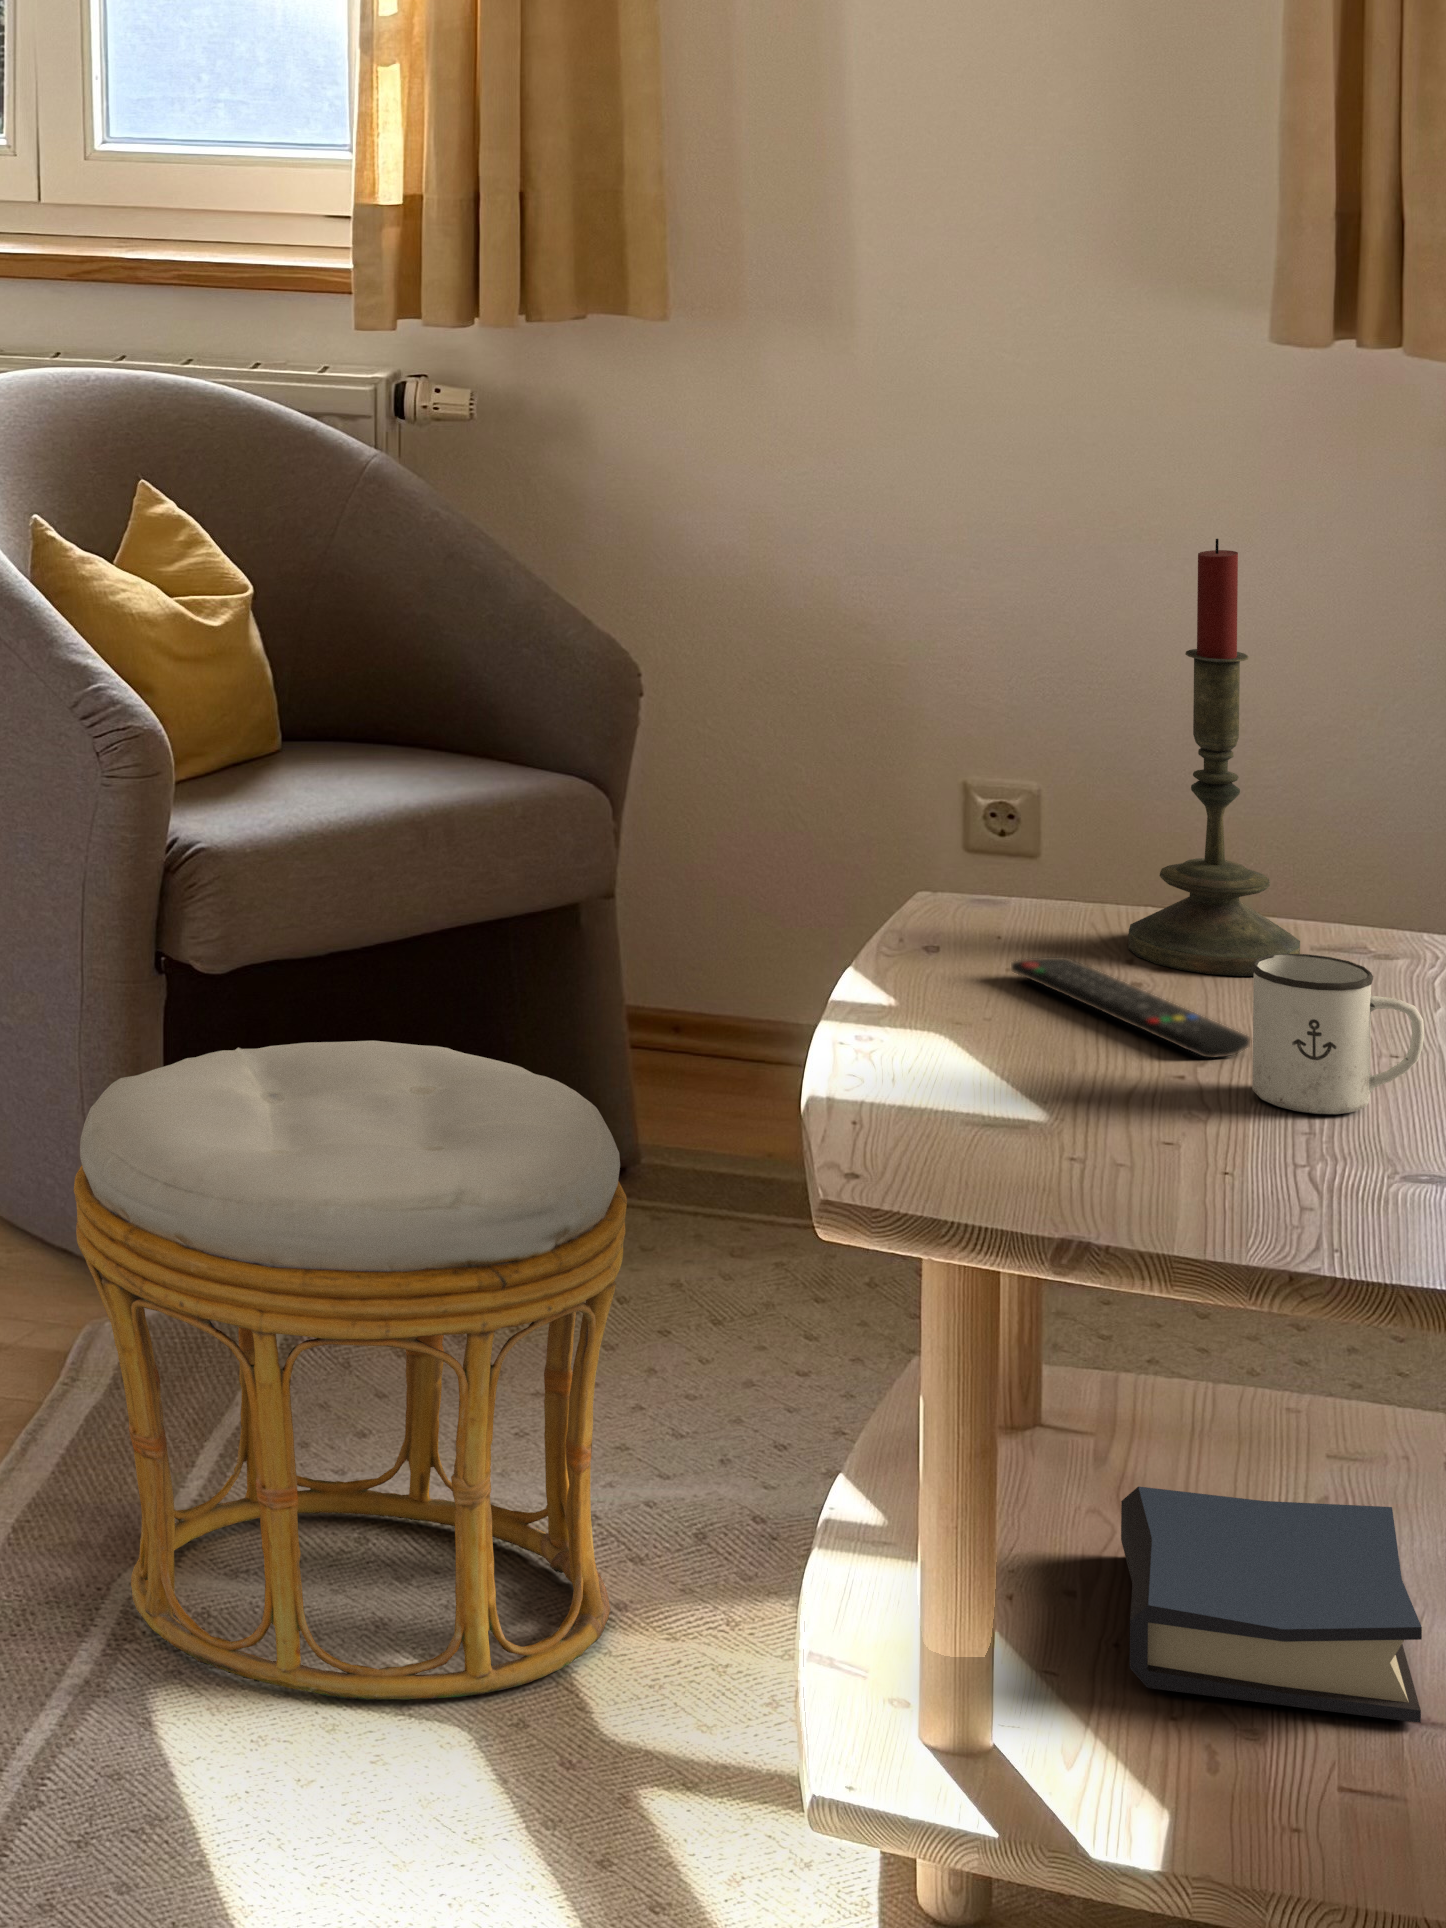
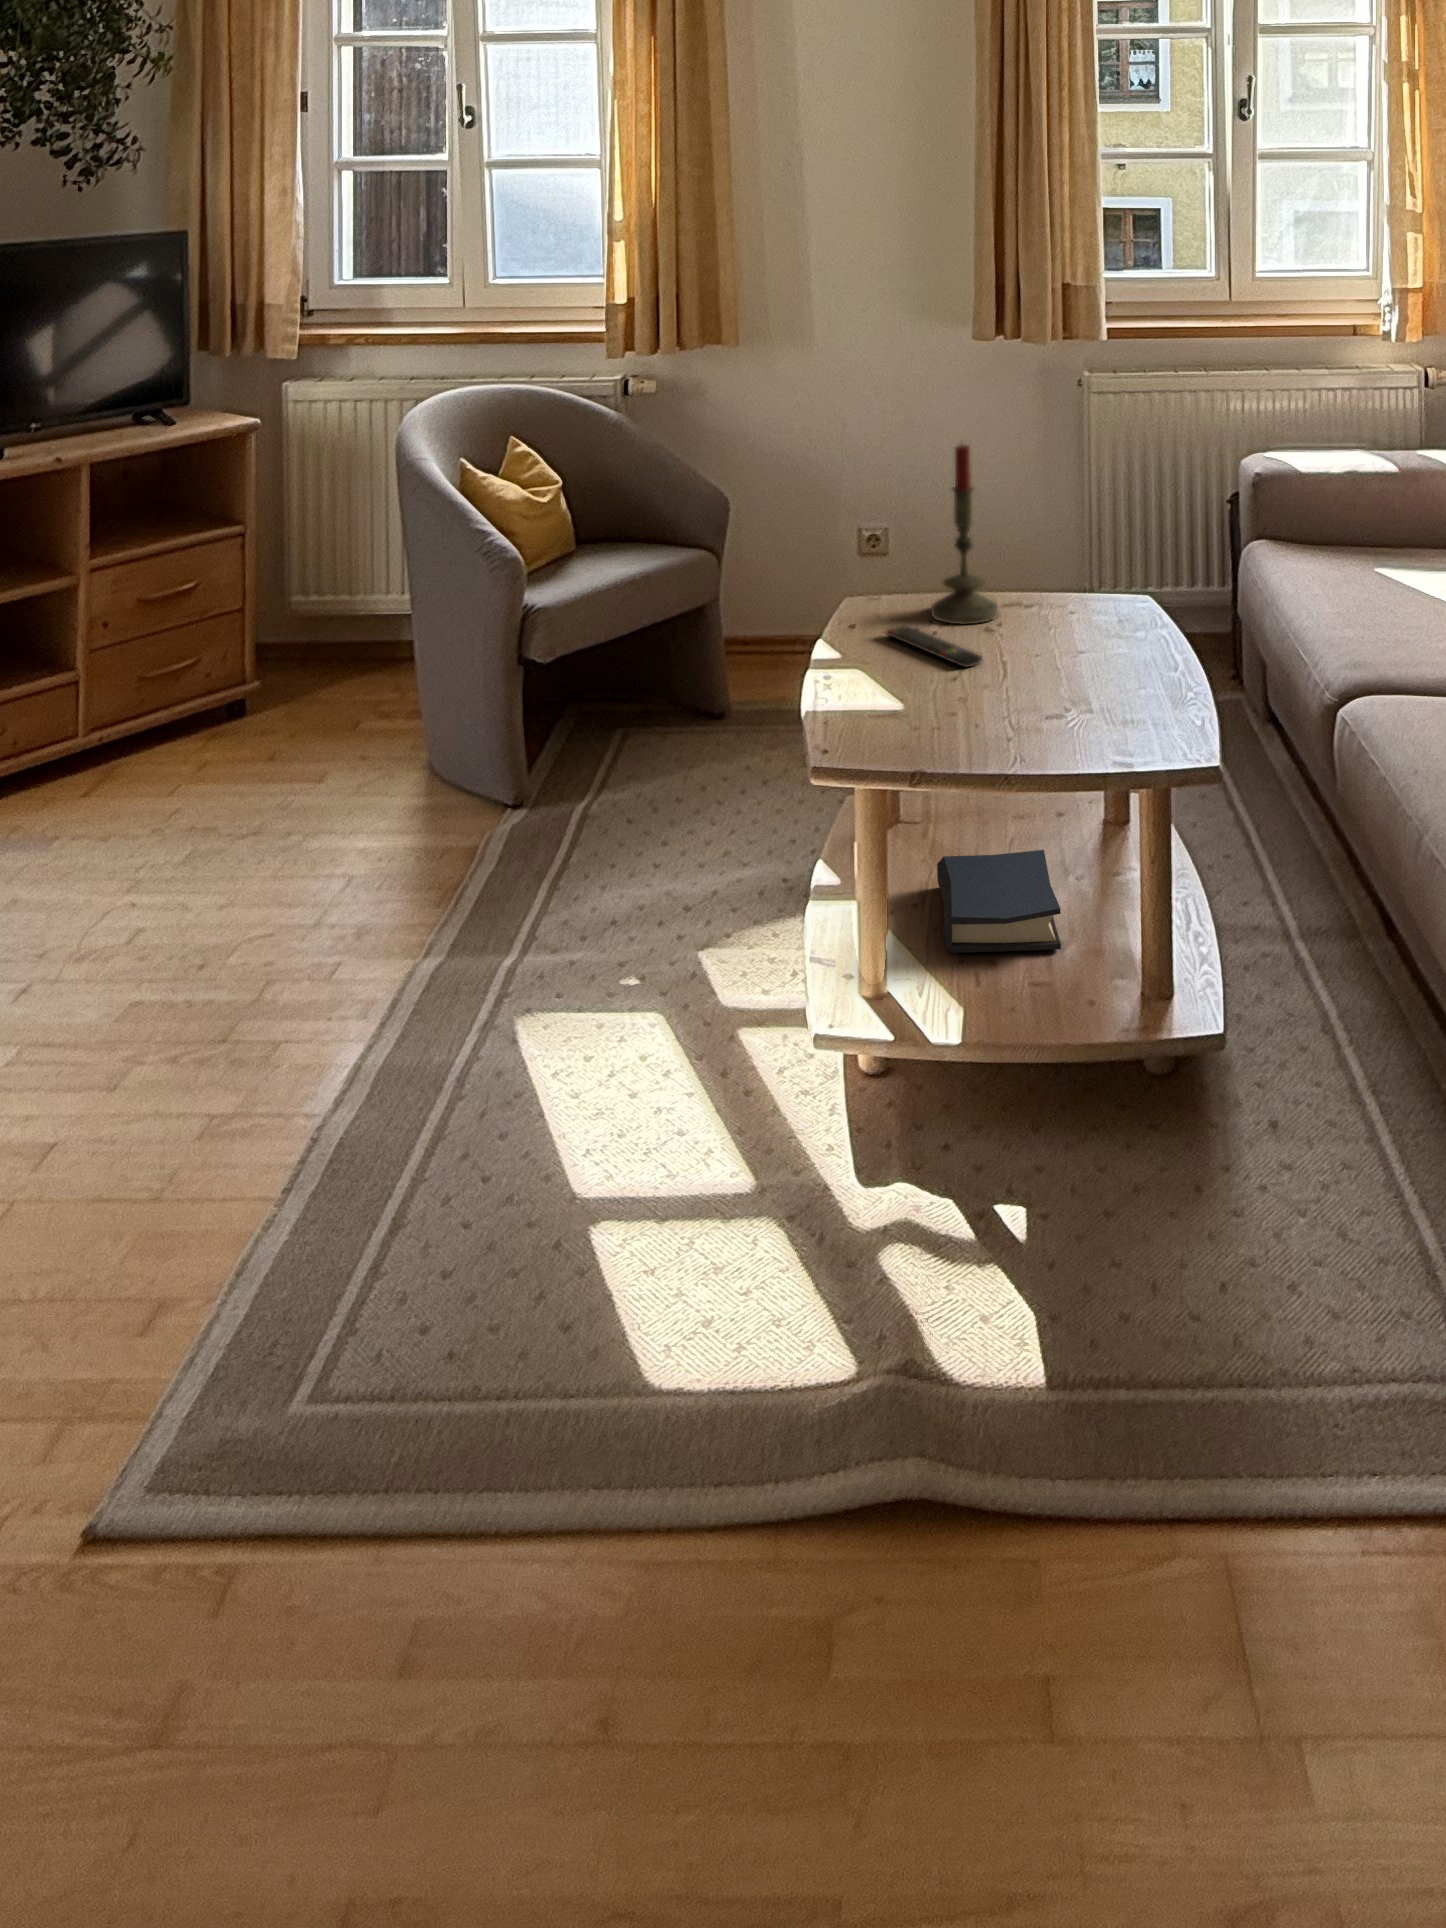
mug: present [1252,954,1424,1114] -> none [984,621,1052,690]
ottoman: present [73,1041,627,1700] -> none [477,694,726,1010]

